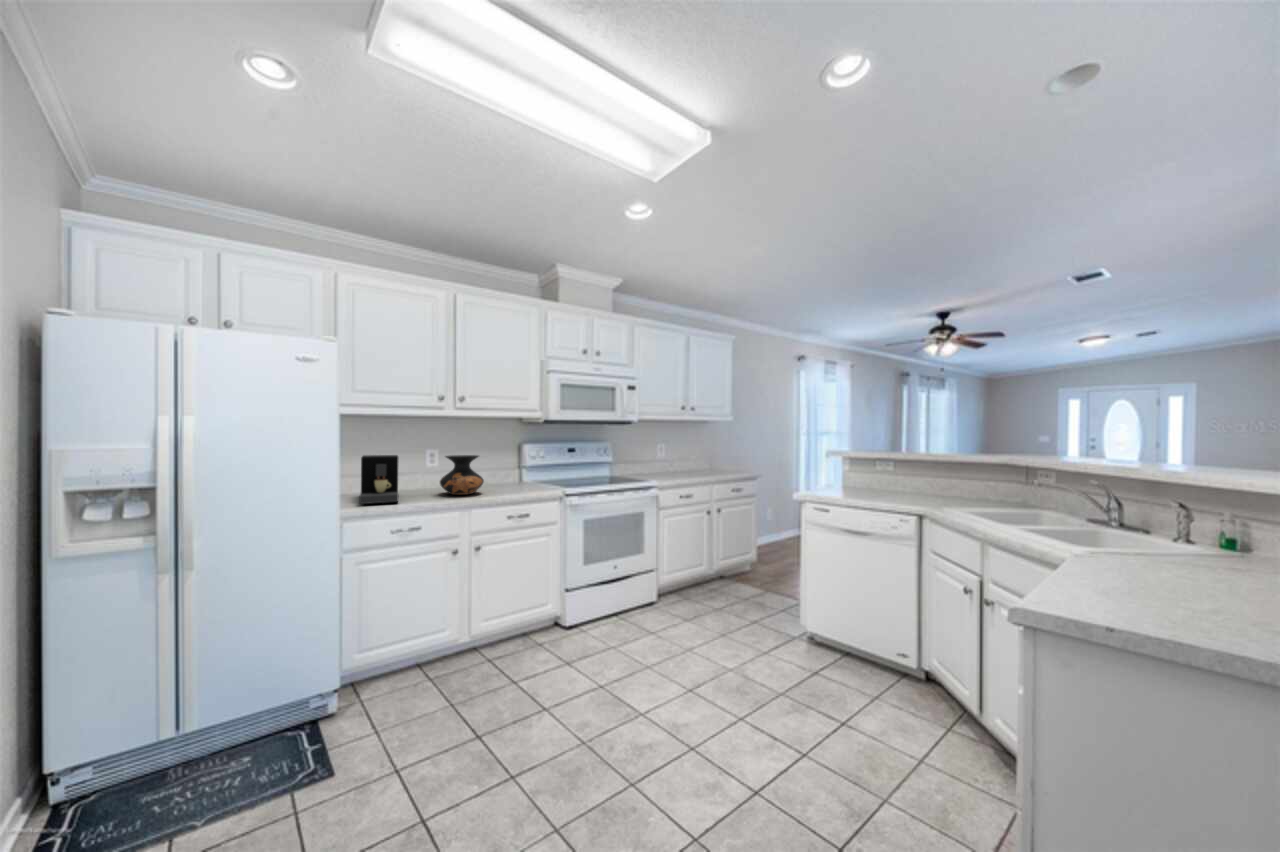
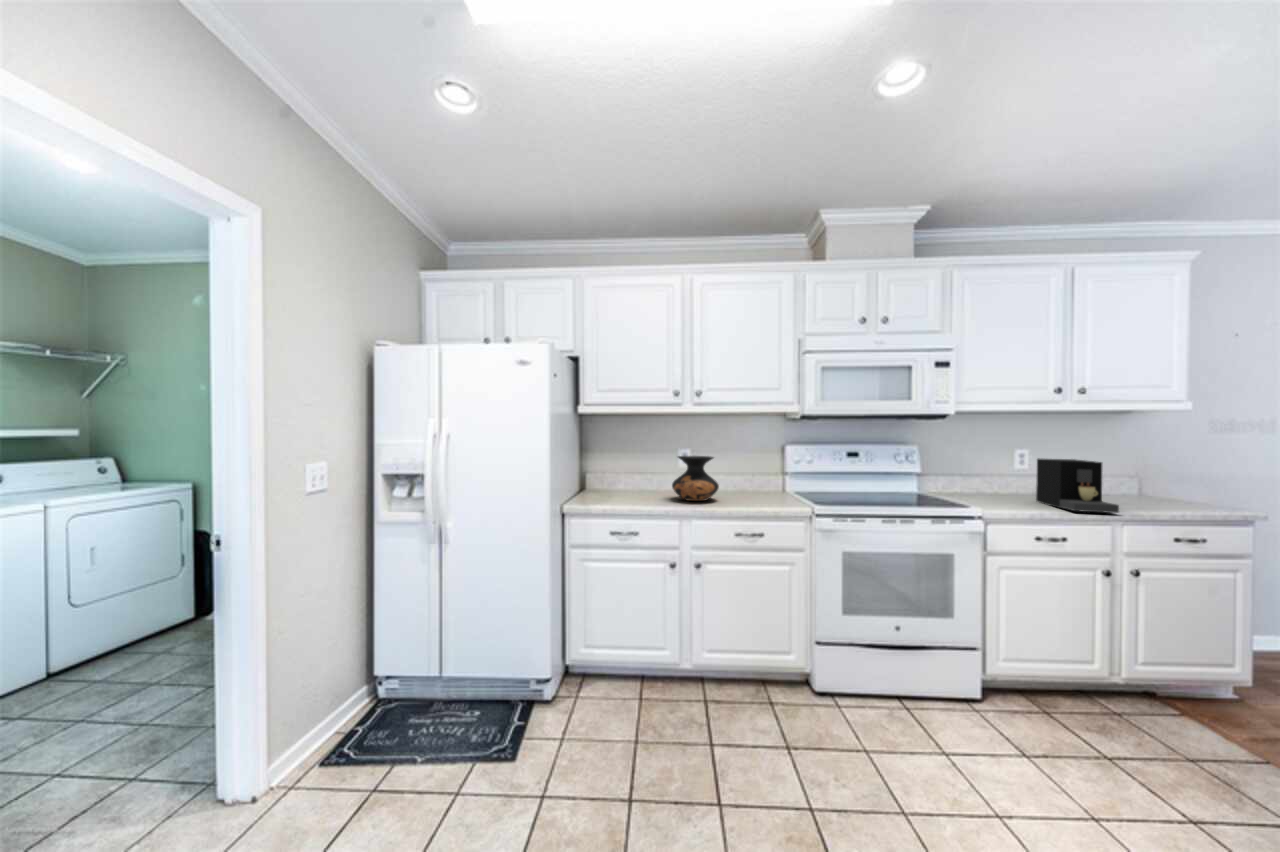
coffee maker: present [359,455,399,504] -> present [1036,458,1119,513]

